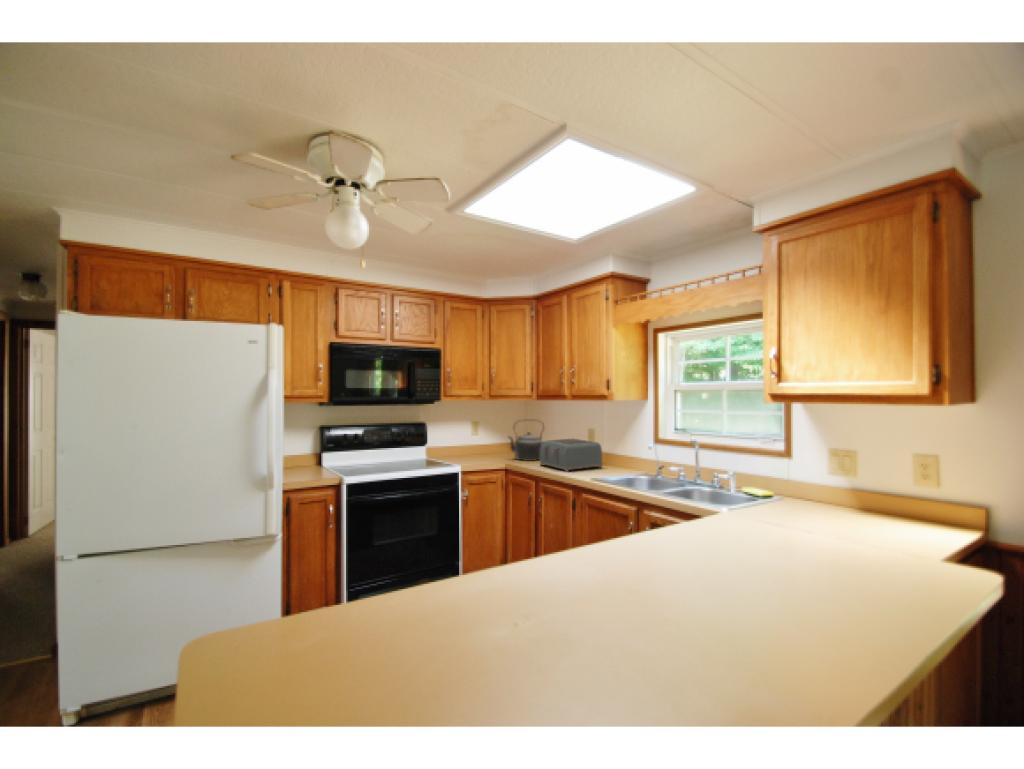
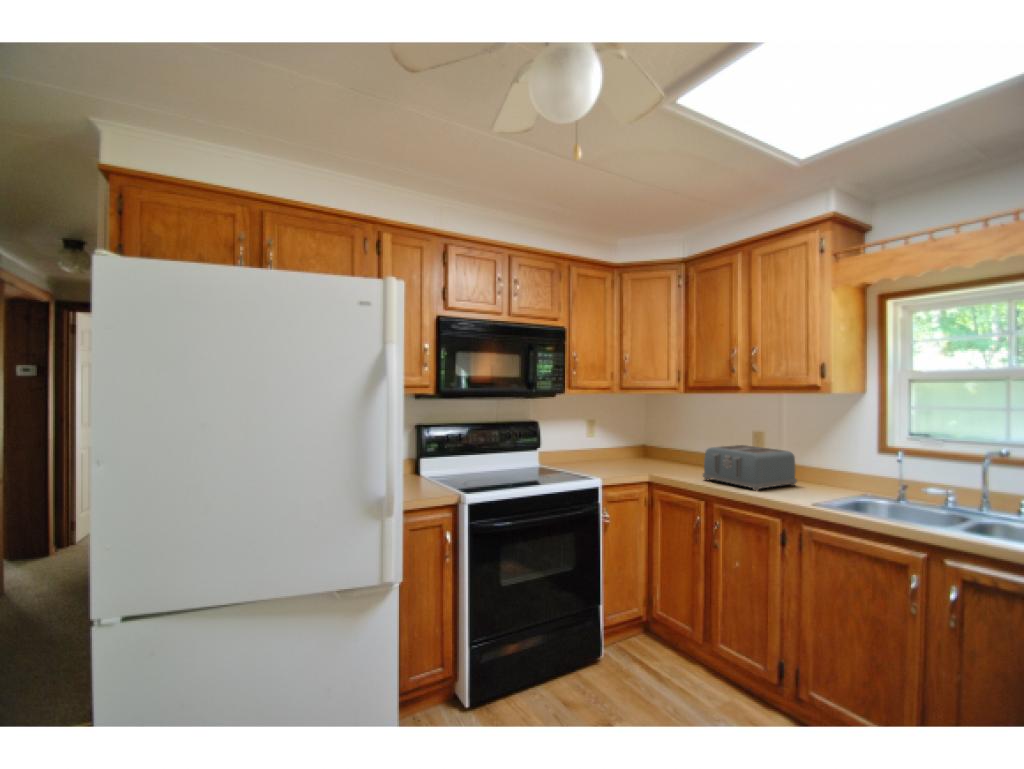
kettle: present [509,419,543,461] -> none [647,419,693,473]

